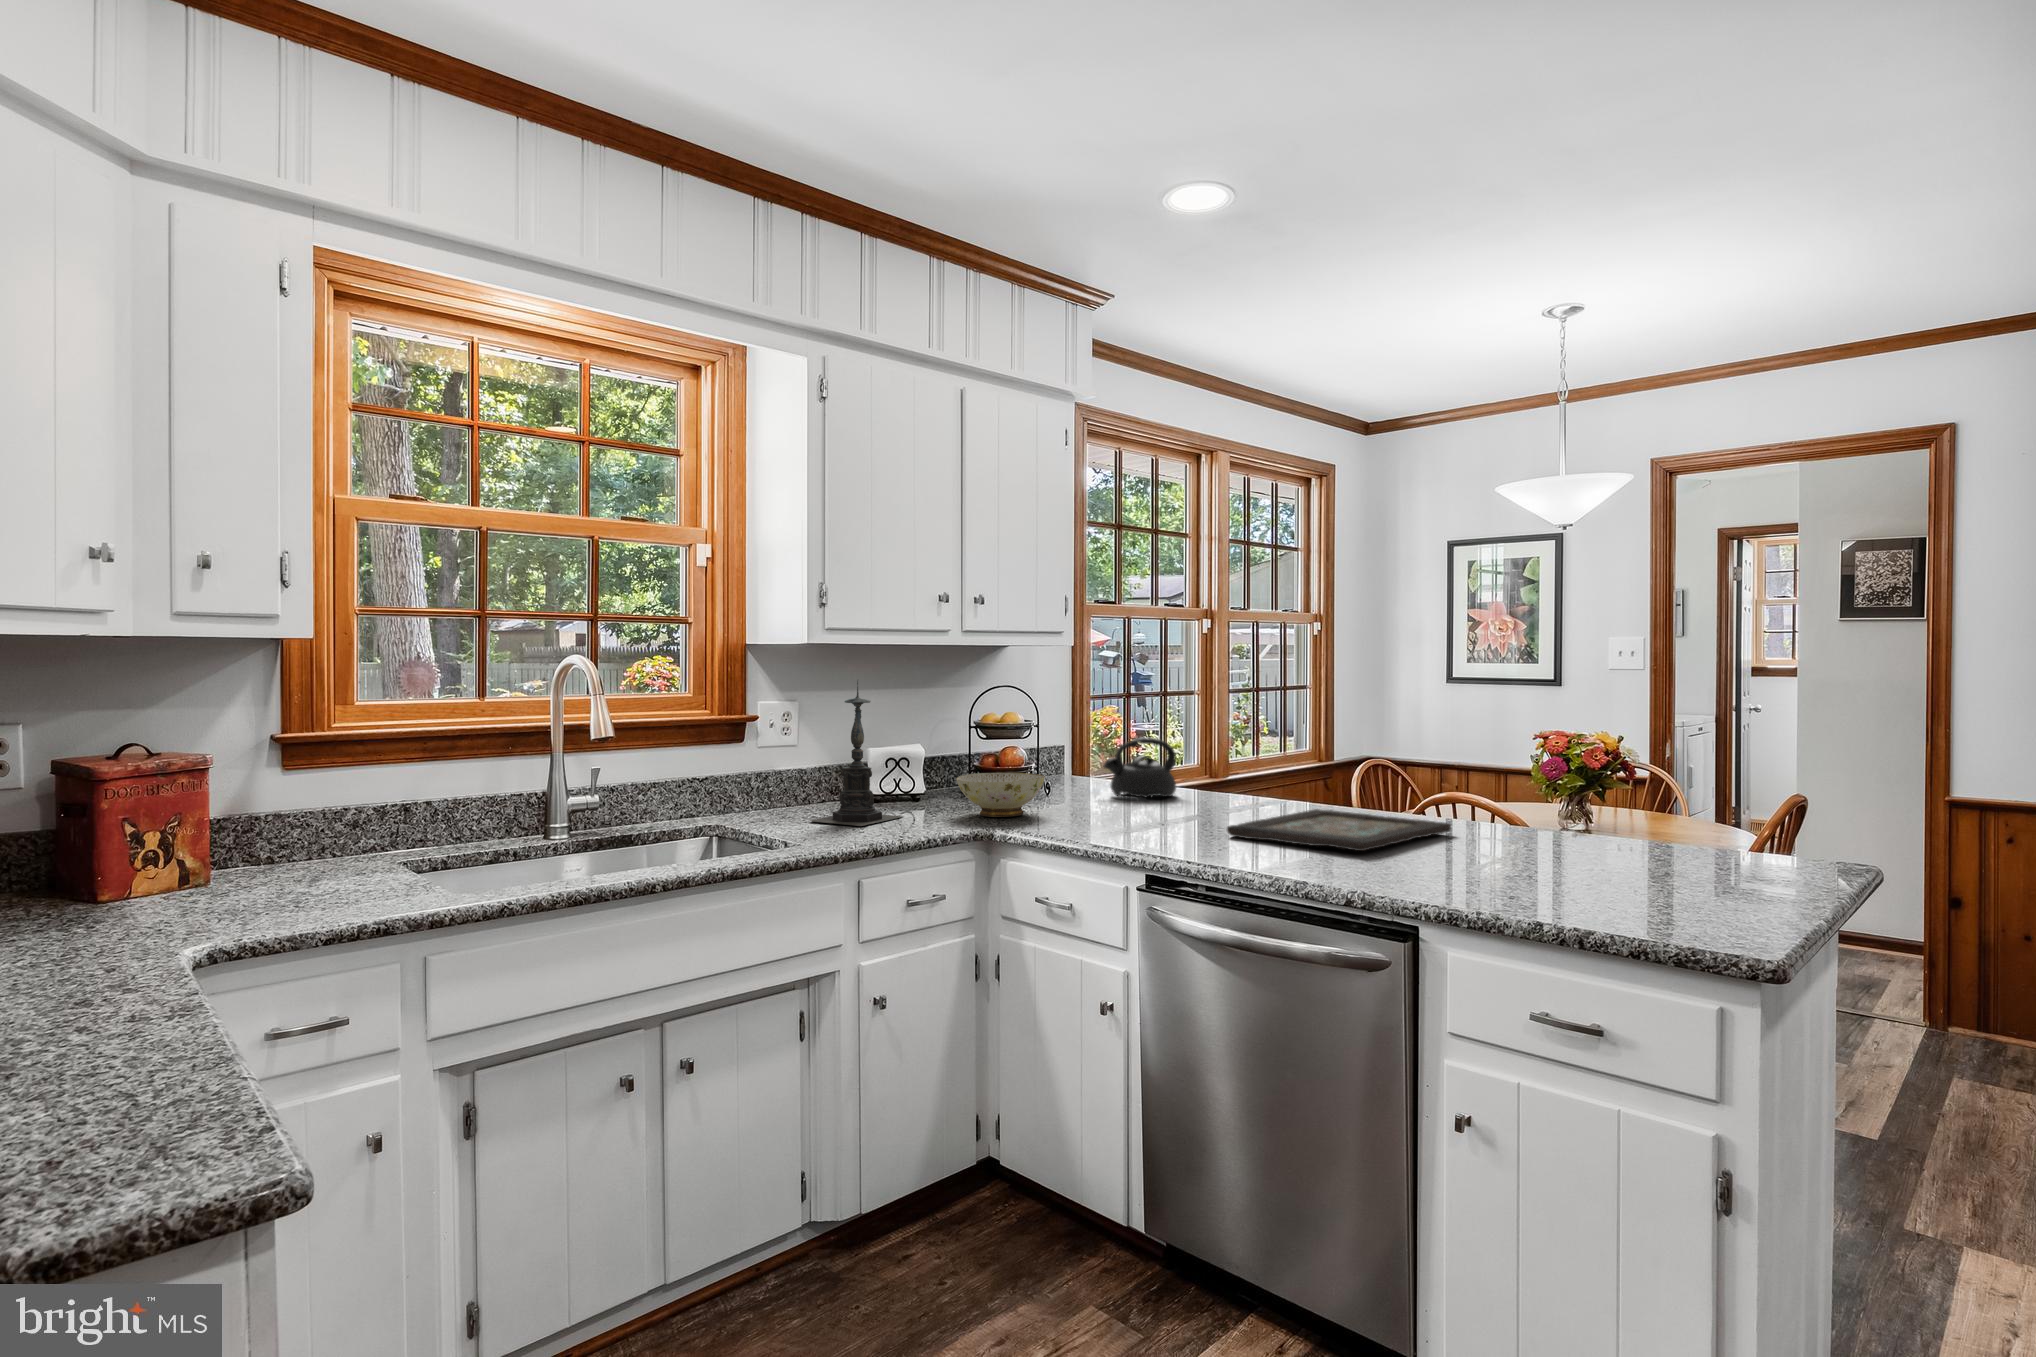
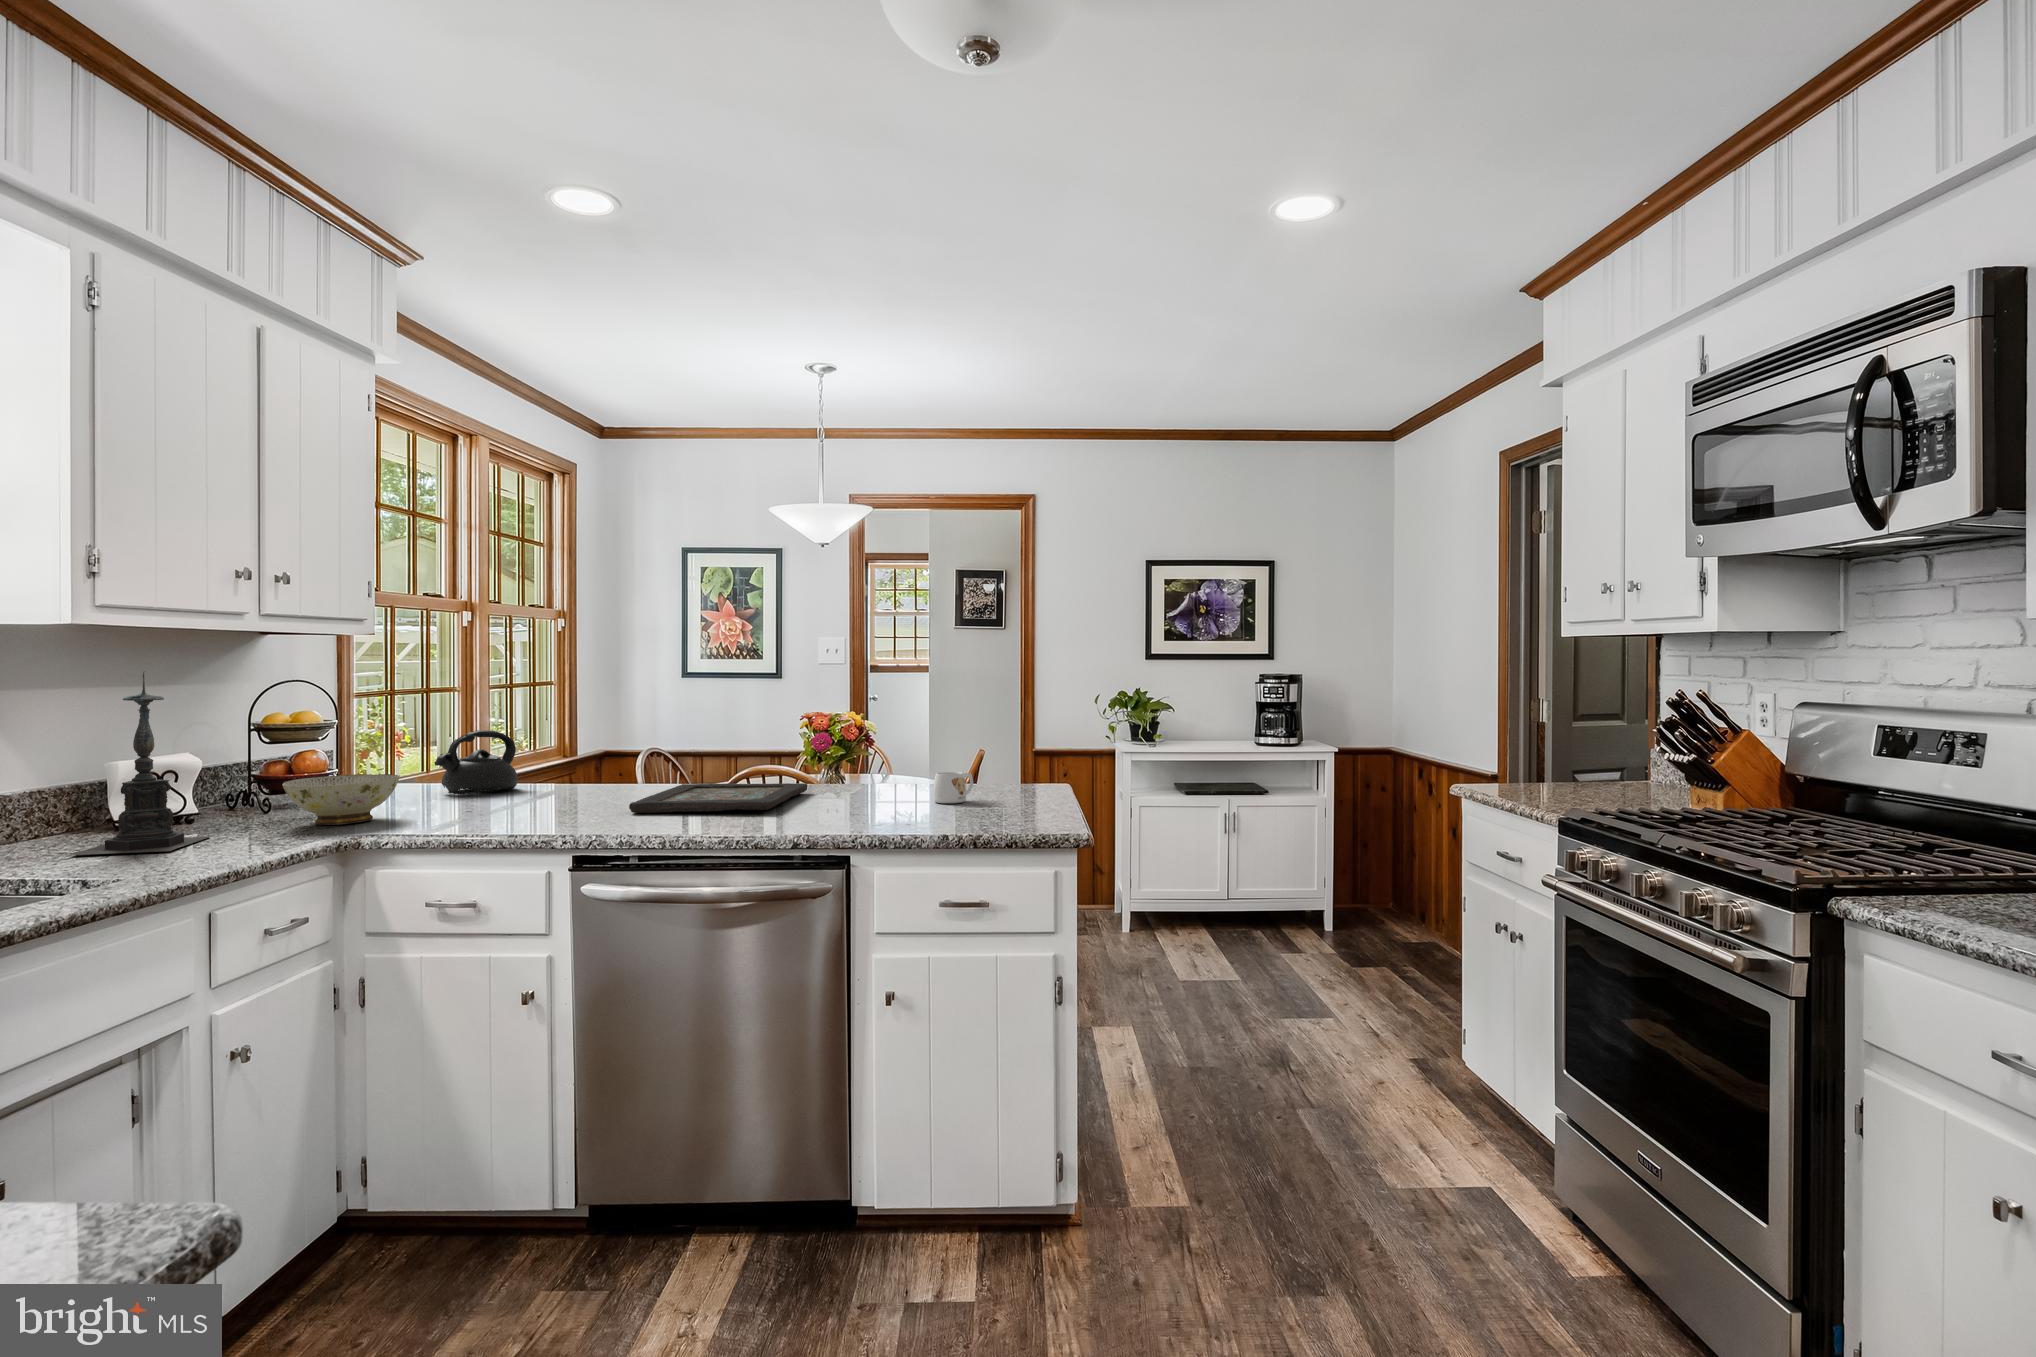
mug: none [1595,829,1662,874] -> present [933,772,973,803]

